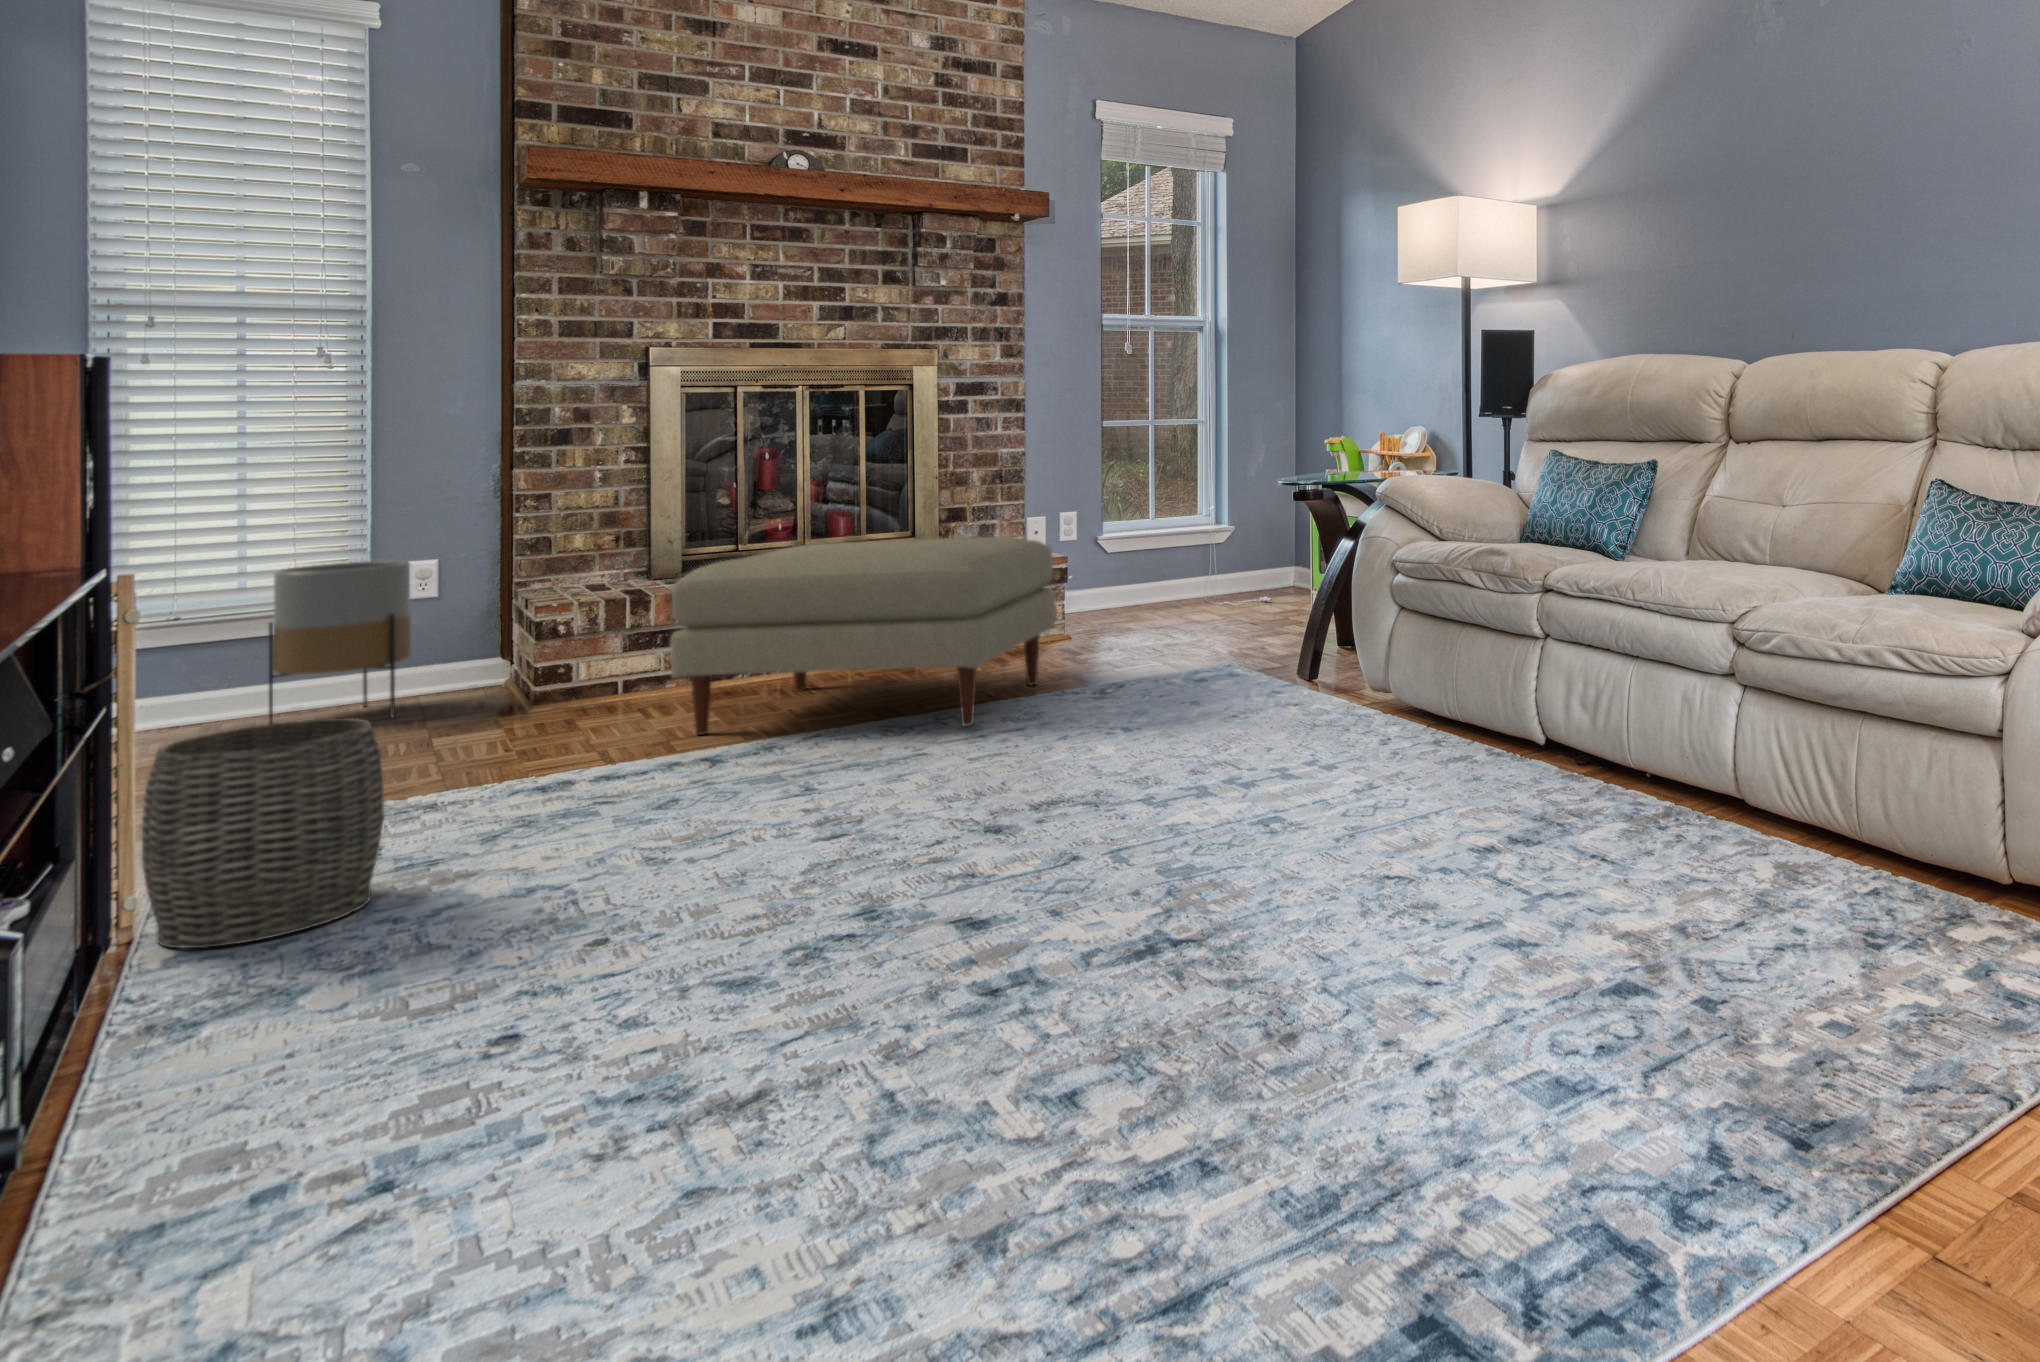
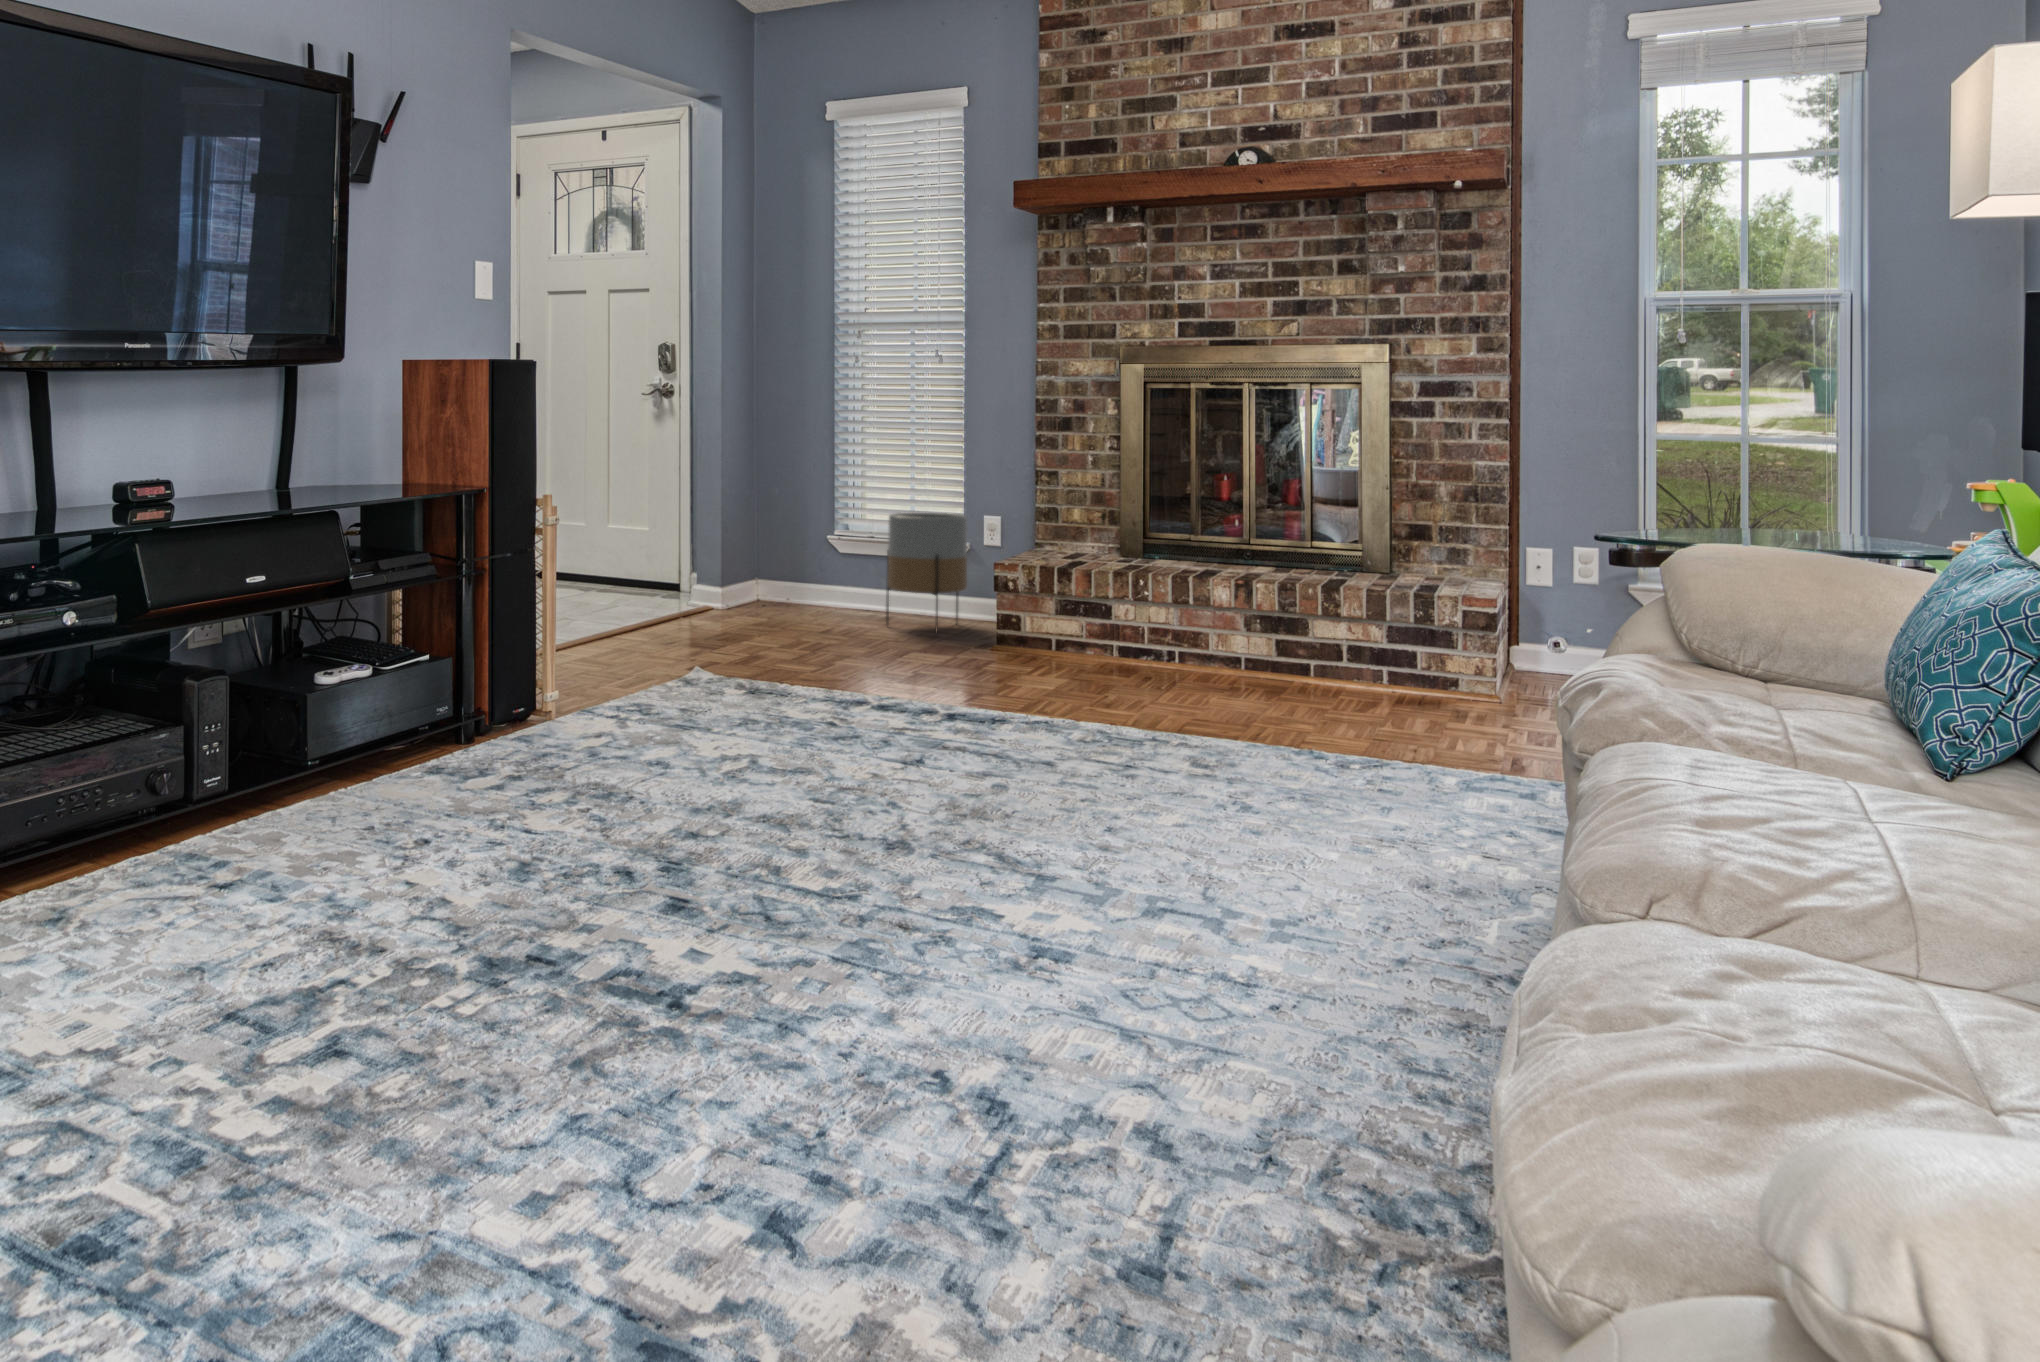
ottoman: present [670,537,1056,735] -> none [966,539,1308,731]
woven basket: present [142,718,384,948] -> none [523,594,635,719]

